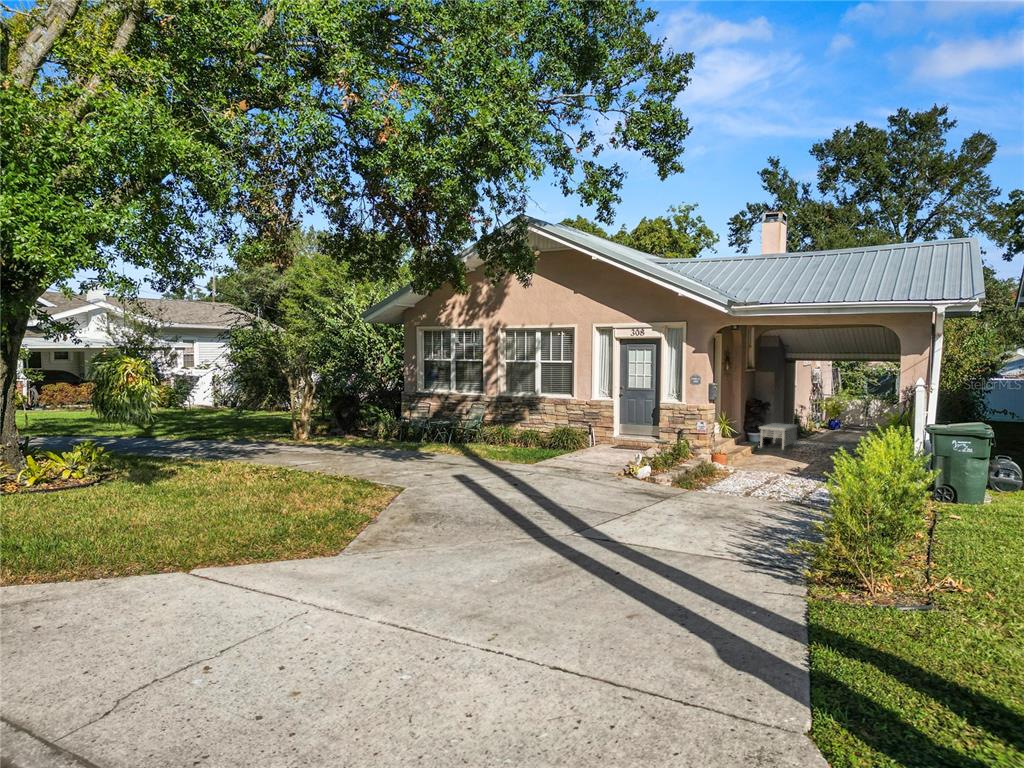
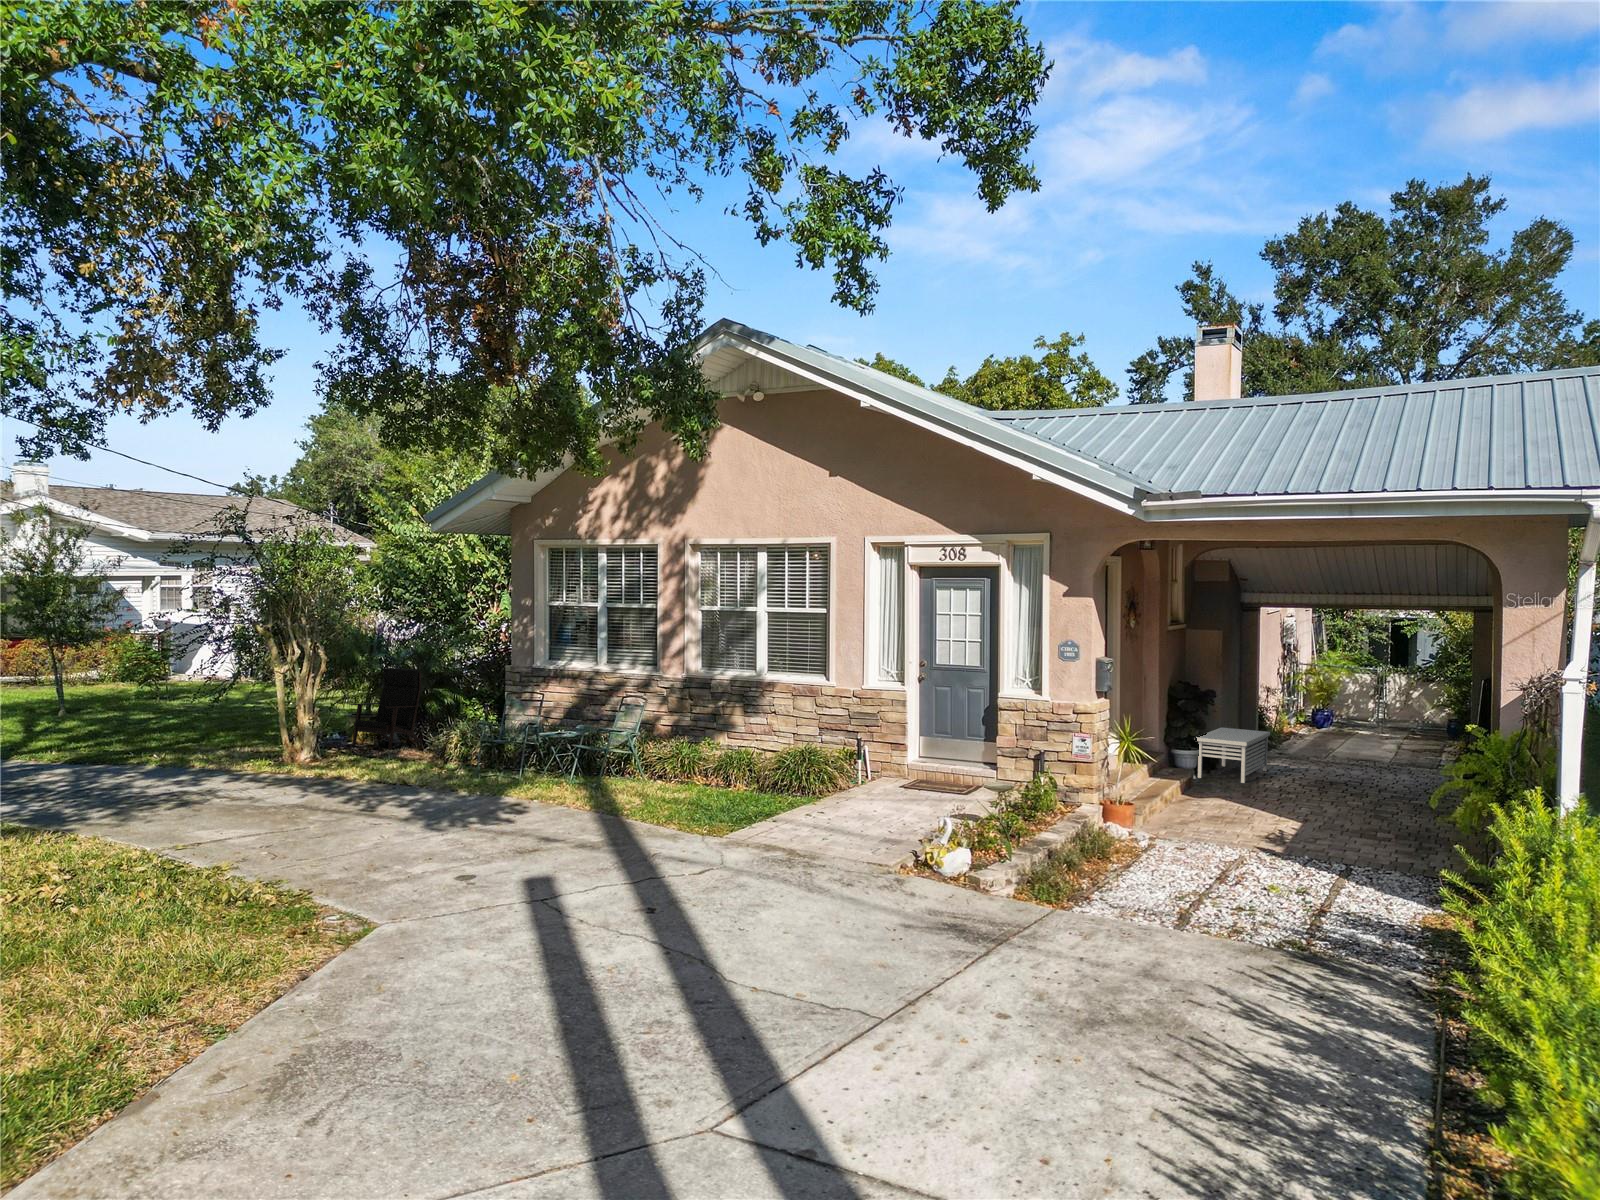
lounge chair: none [317,393,354,435] -> present [350,668,423,749]

